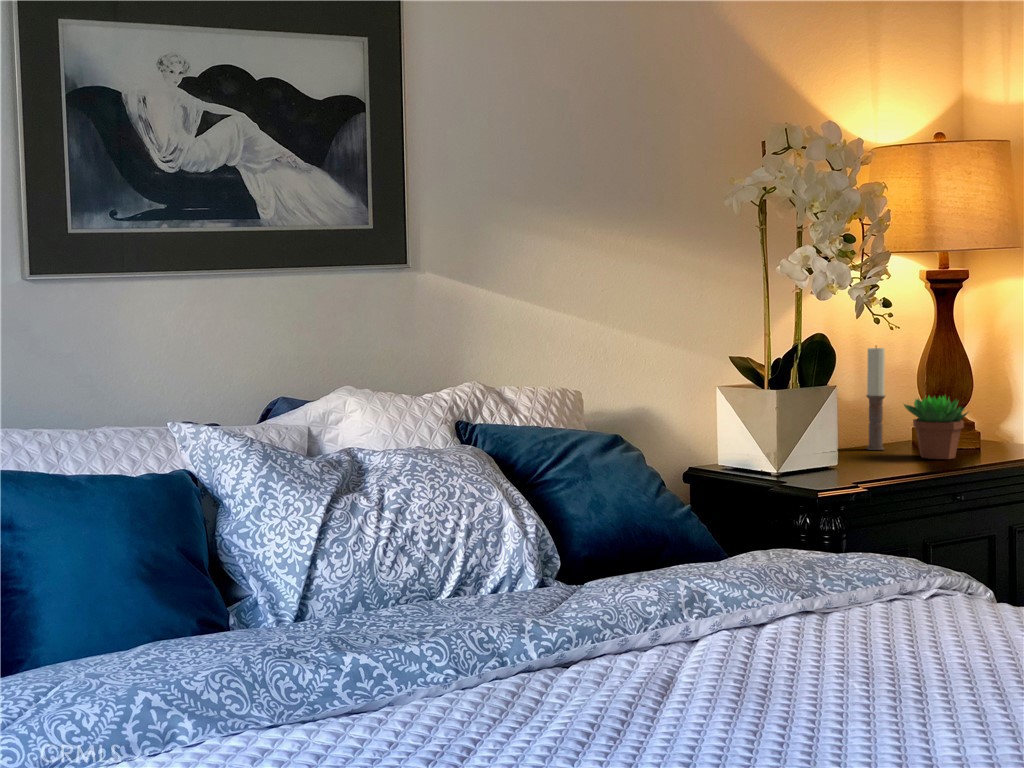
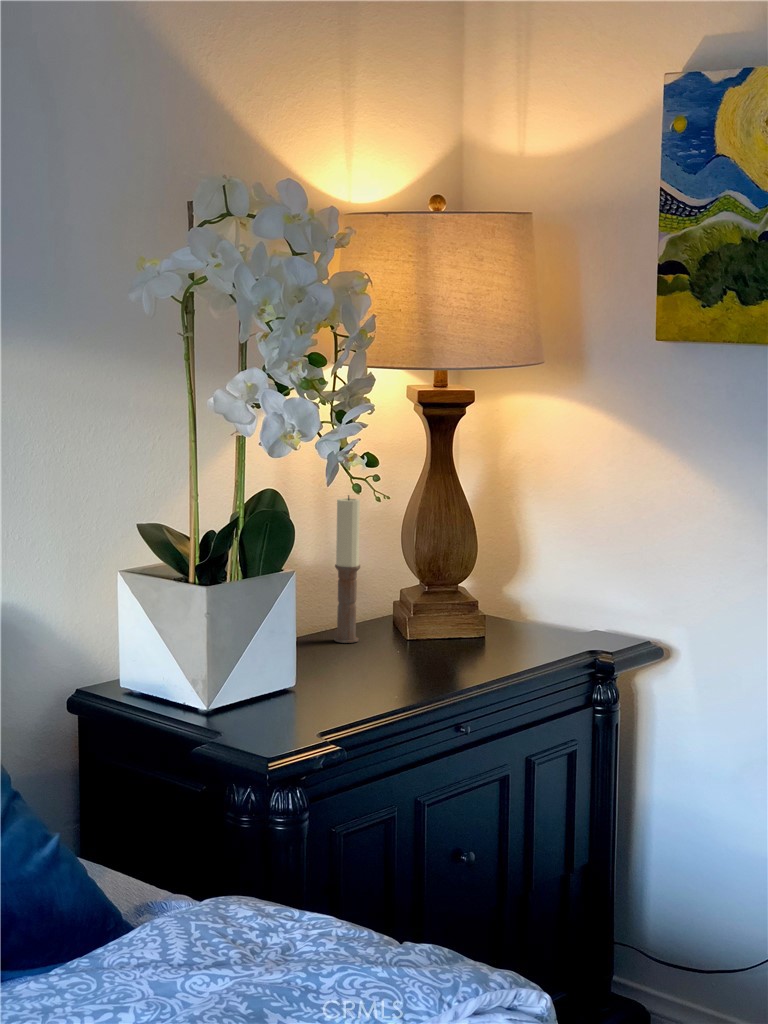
succulent plant: present [904,396,968,459] -> none [384,569,472,662]

